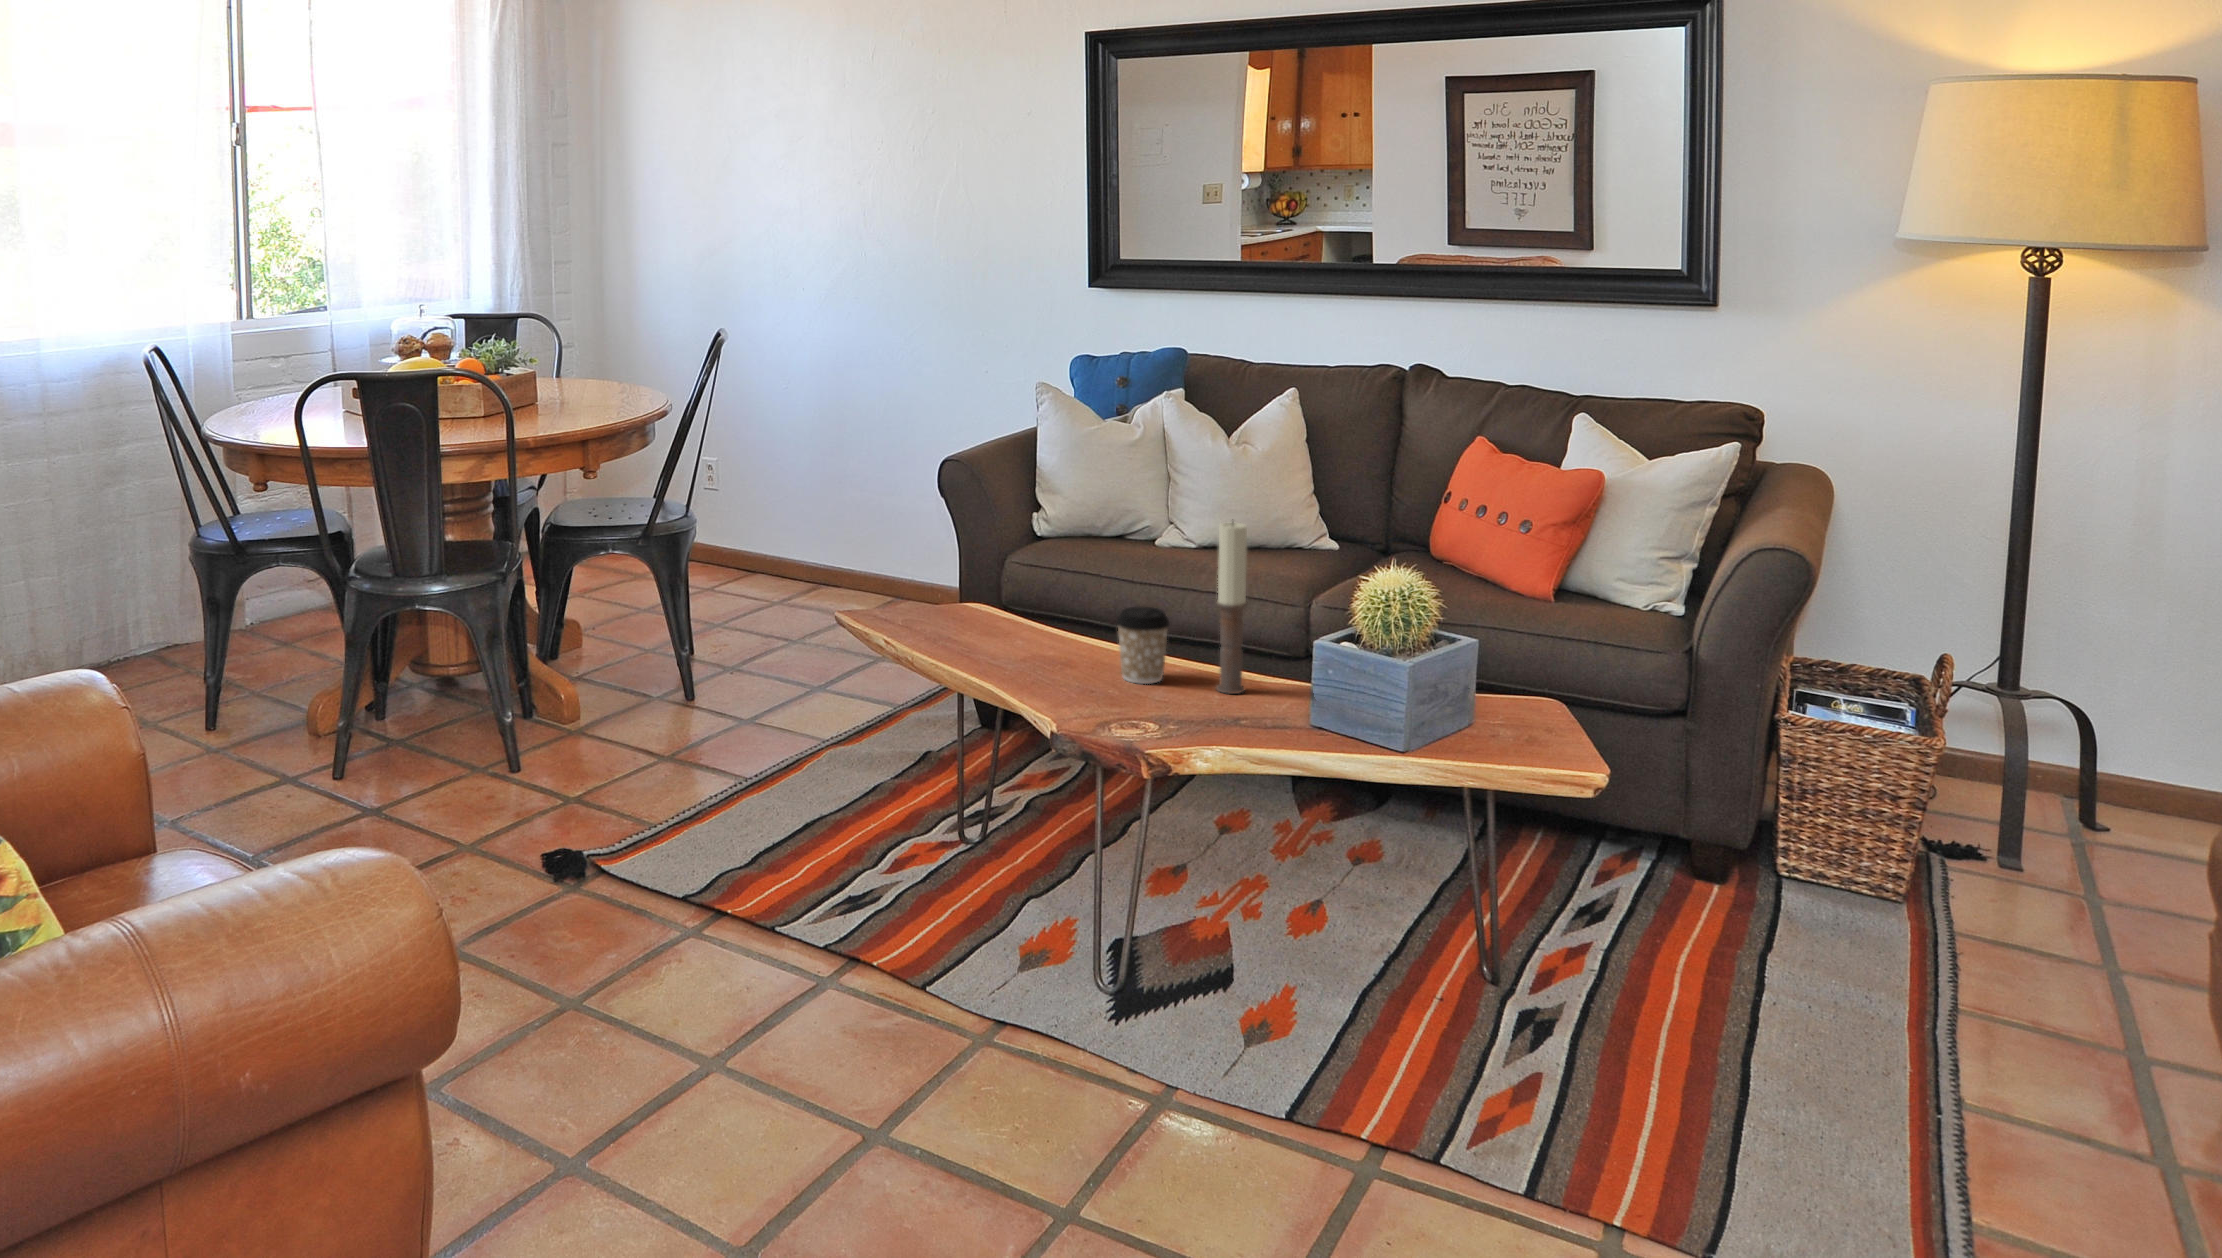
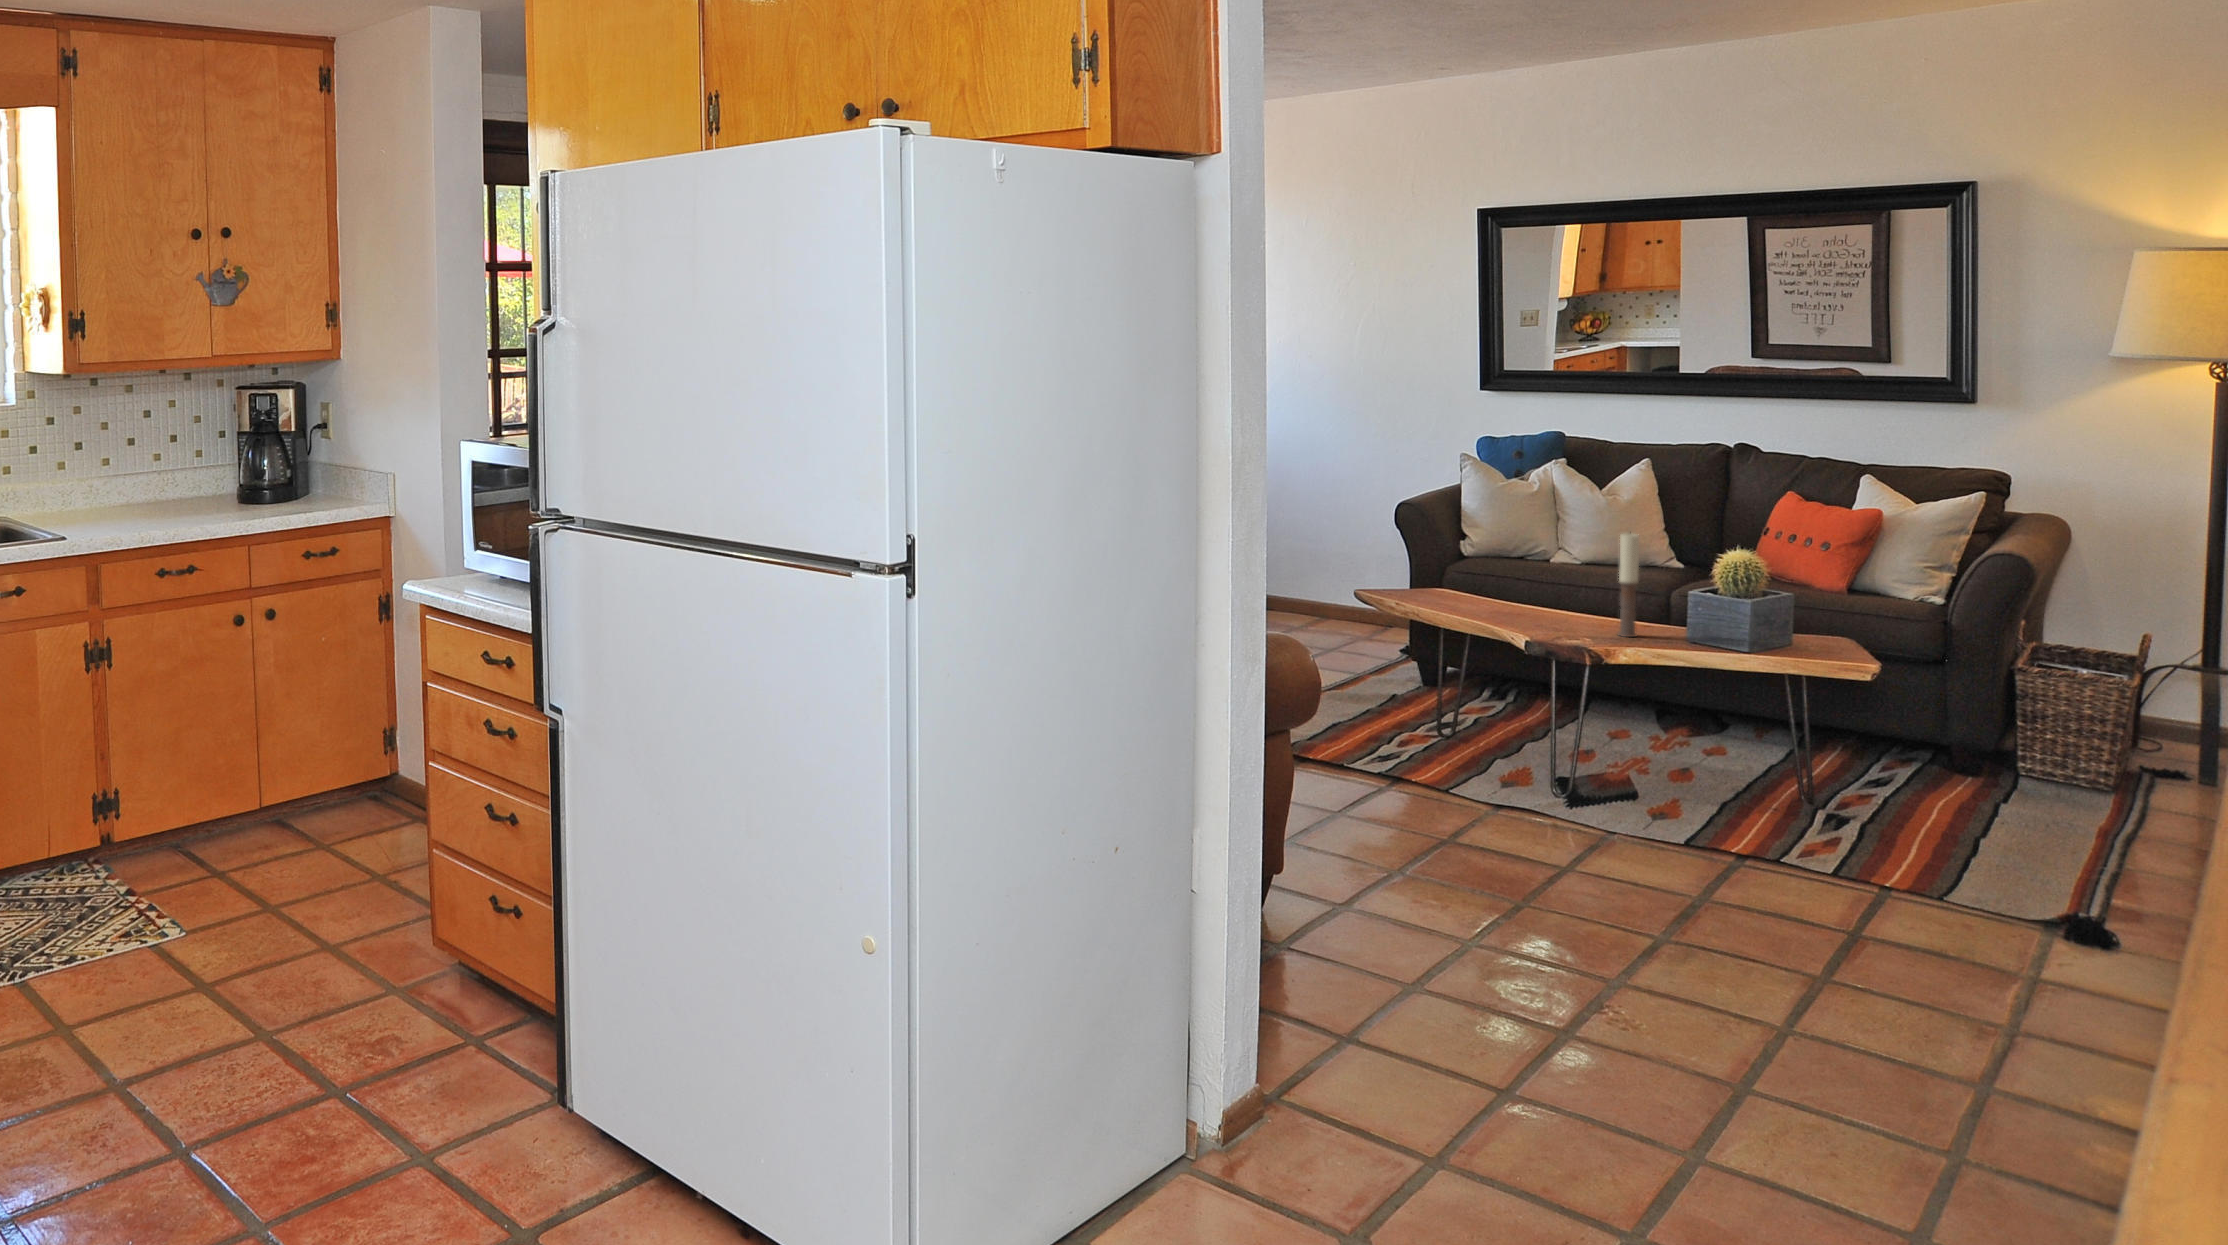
coffee cup: present [1116,607,1169,684] -> none [1549,586,1586,631]

